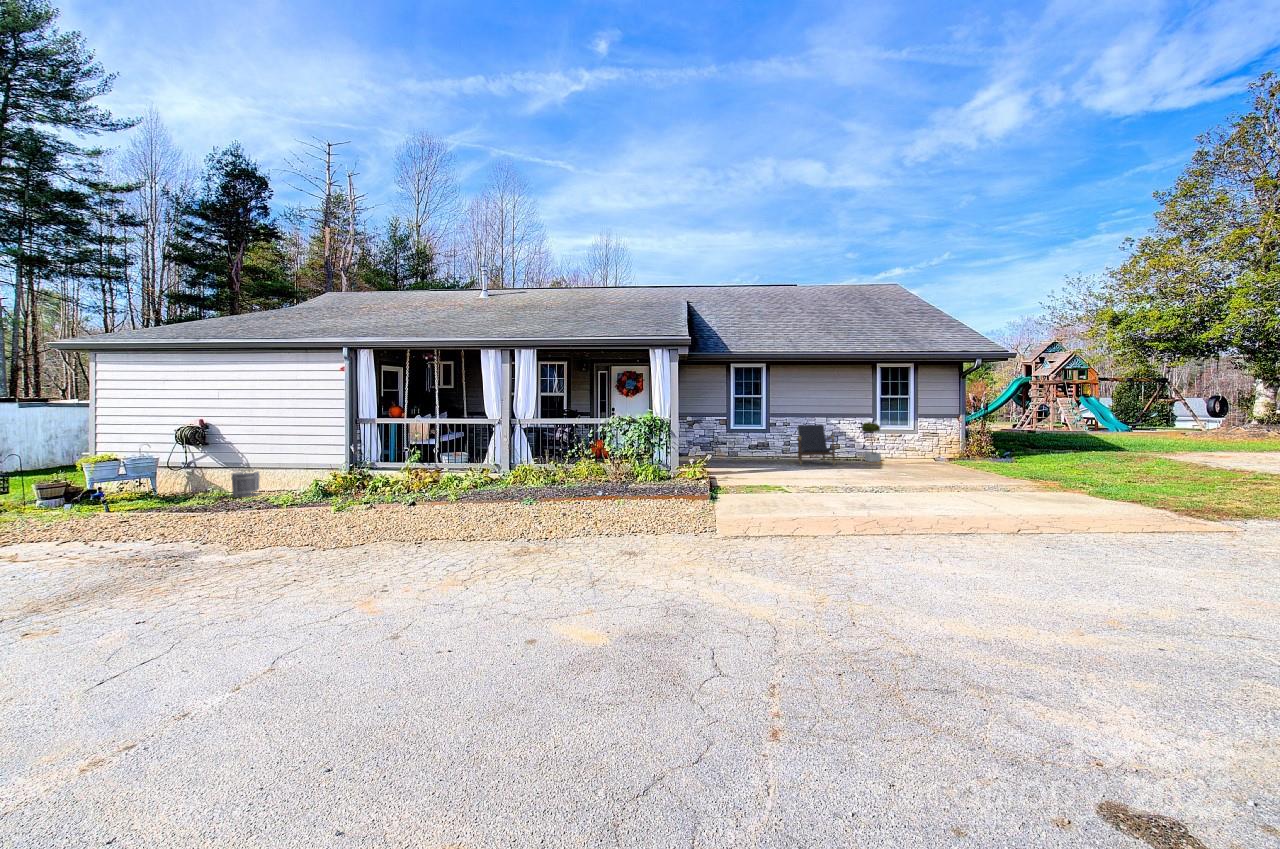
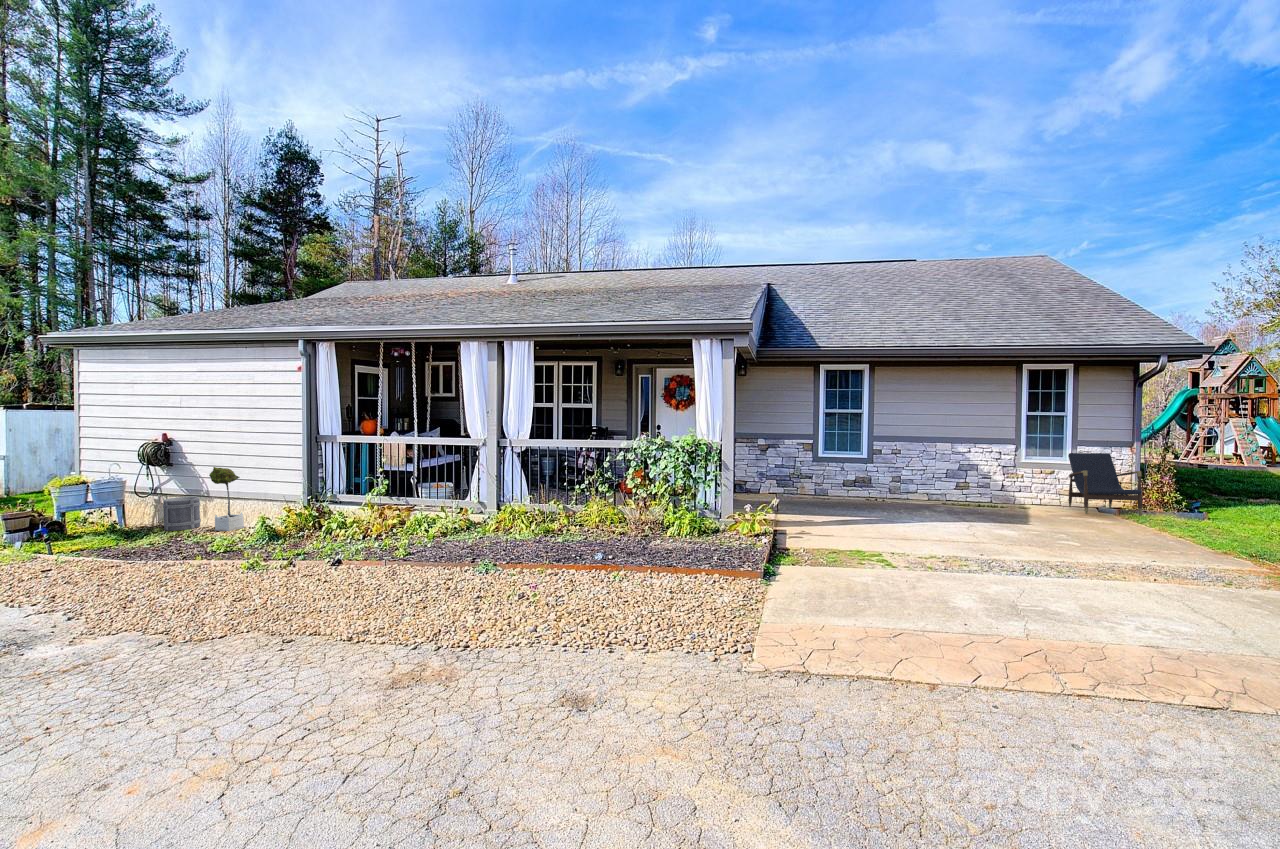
potted tree: present [862,422,881,462] -> present [209,467,244,531]
lounge chair: present [797,425,835,464] -> present [1068,453,1142,515]

